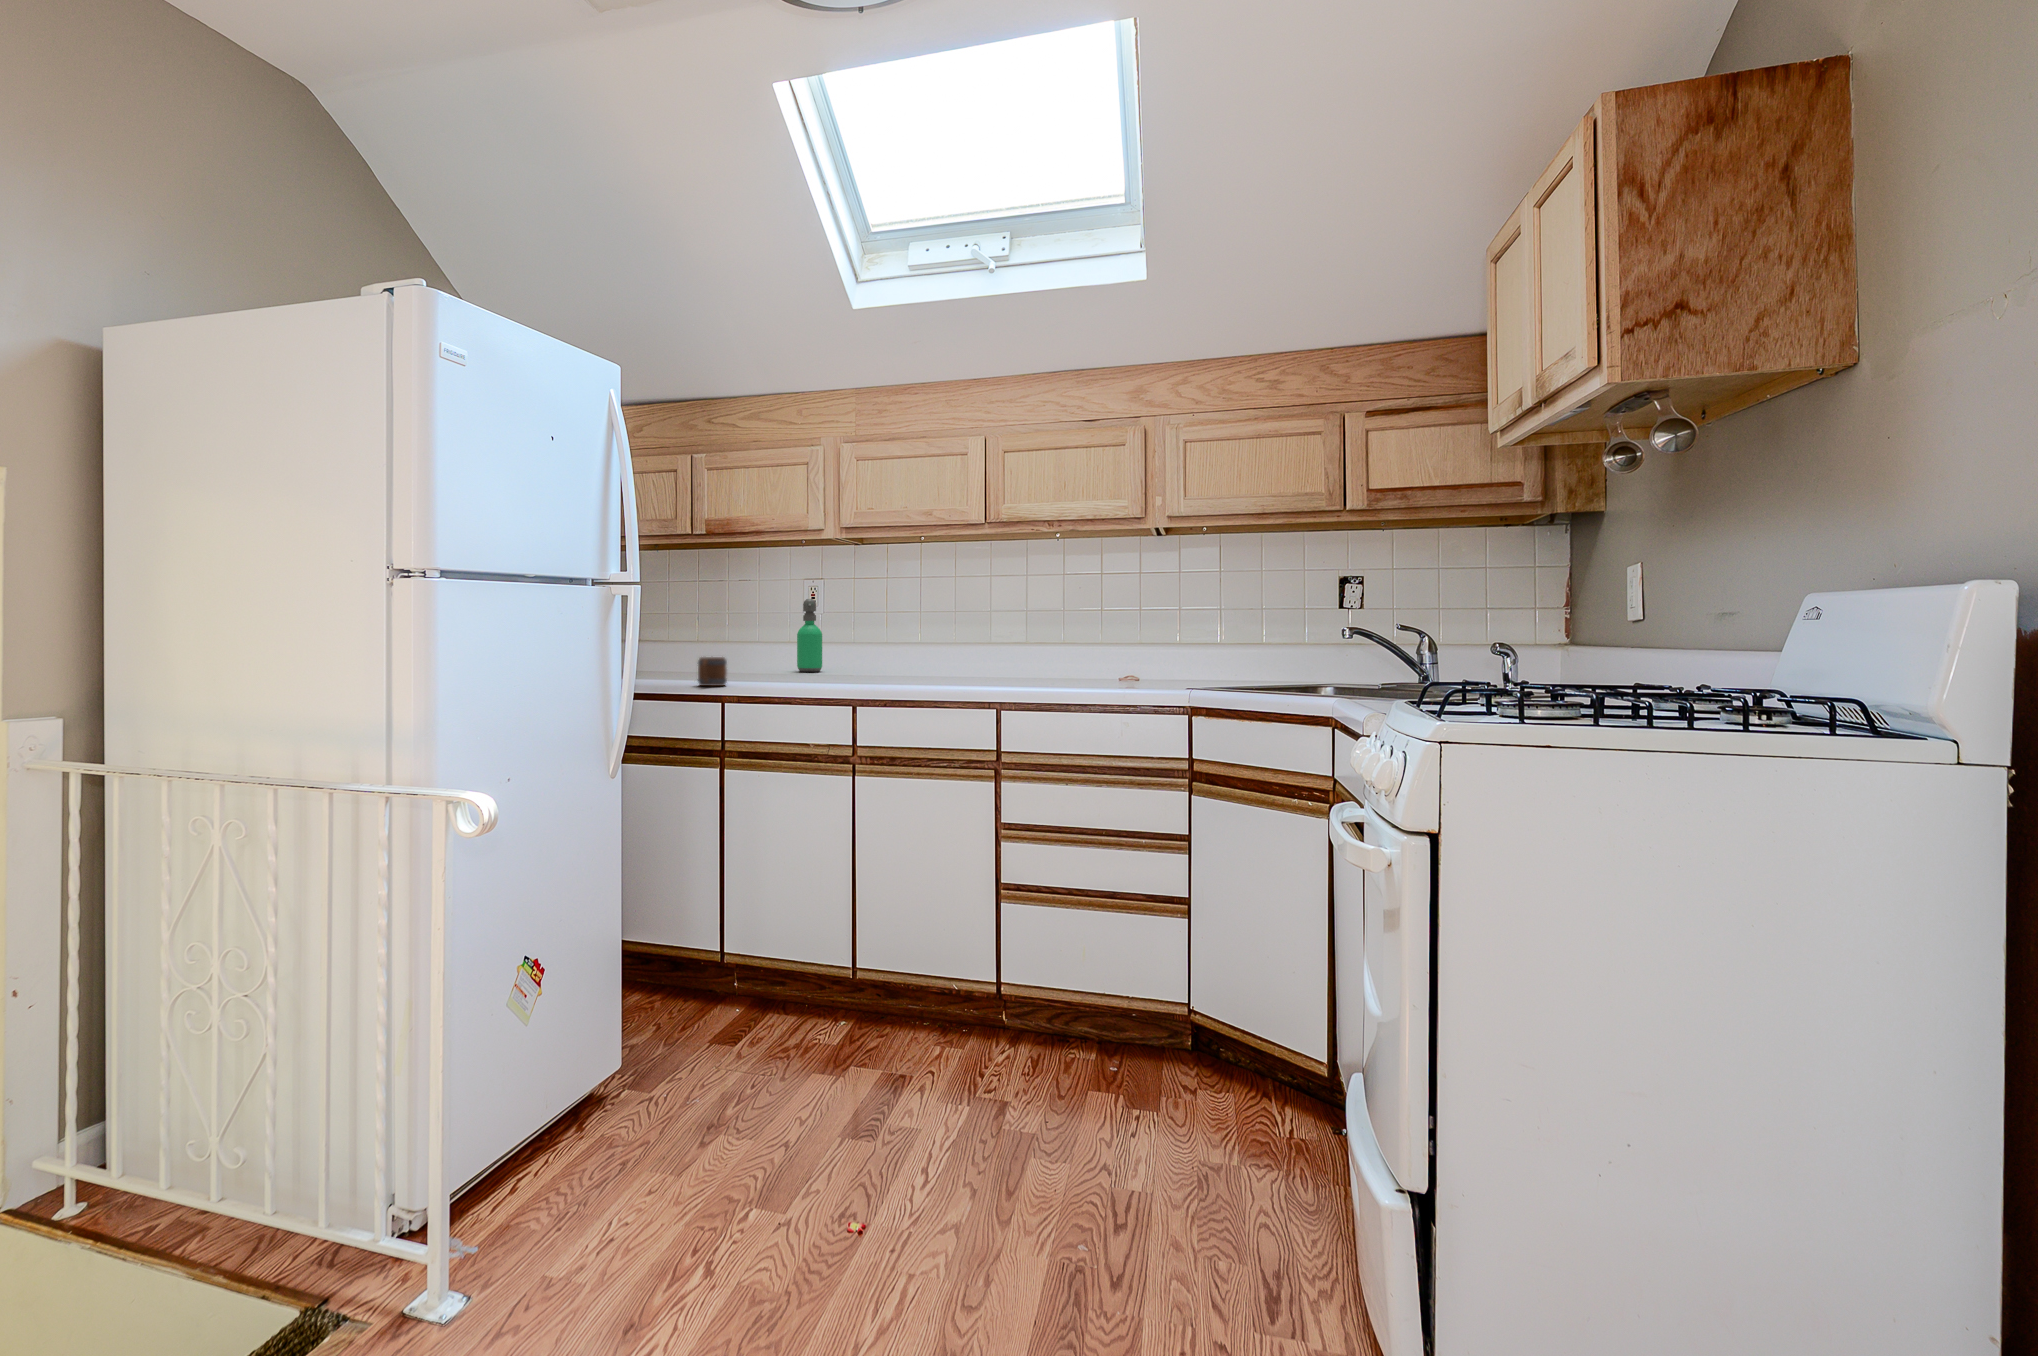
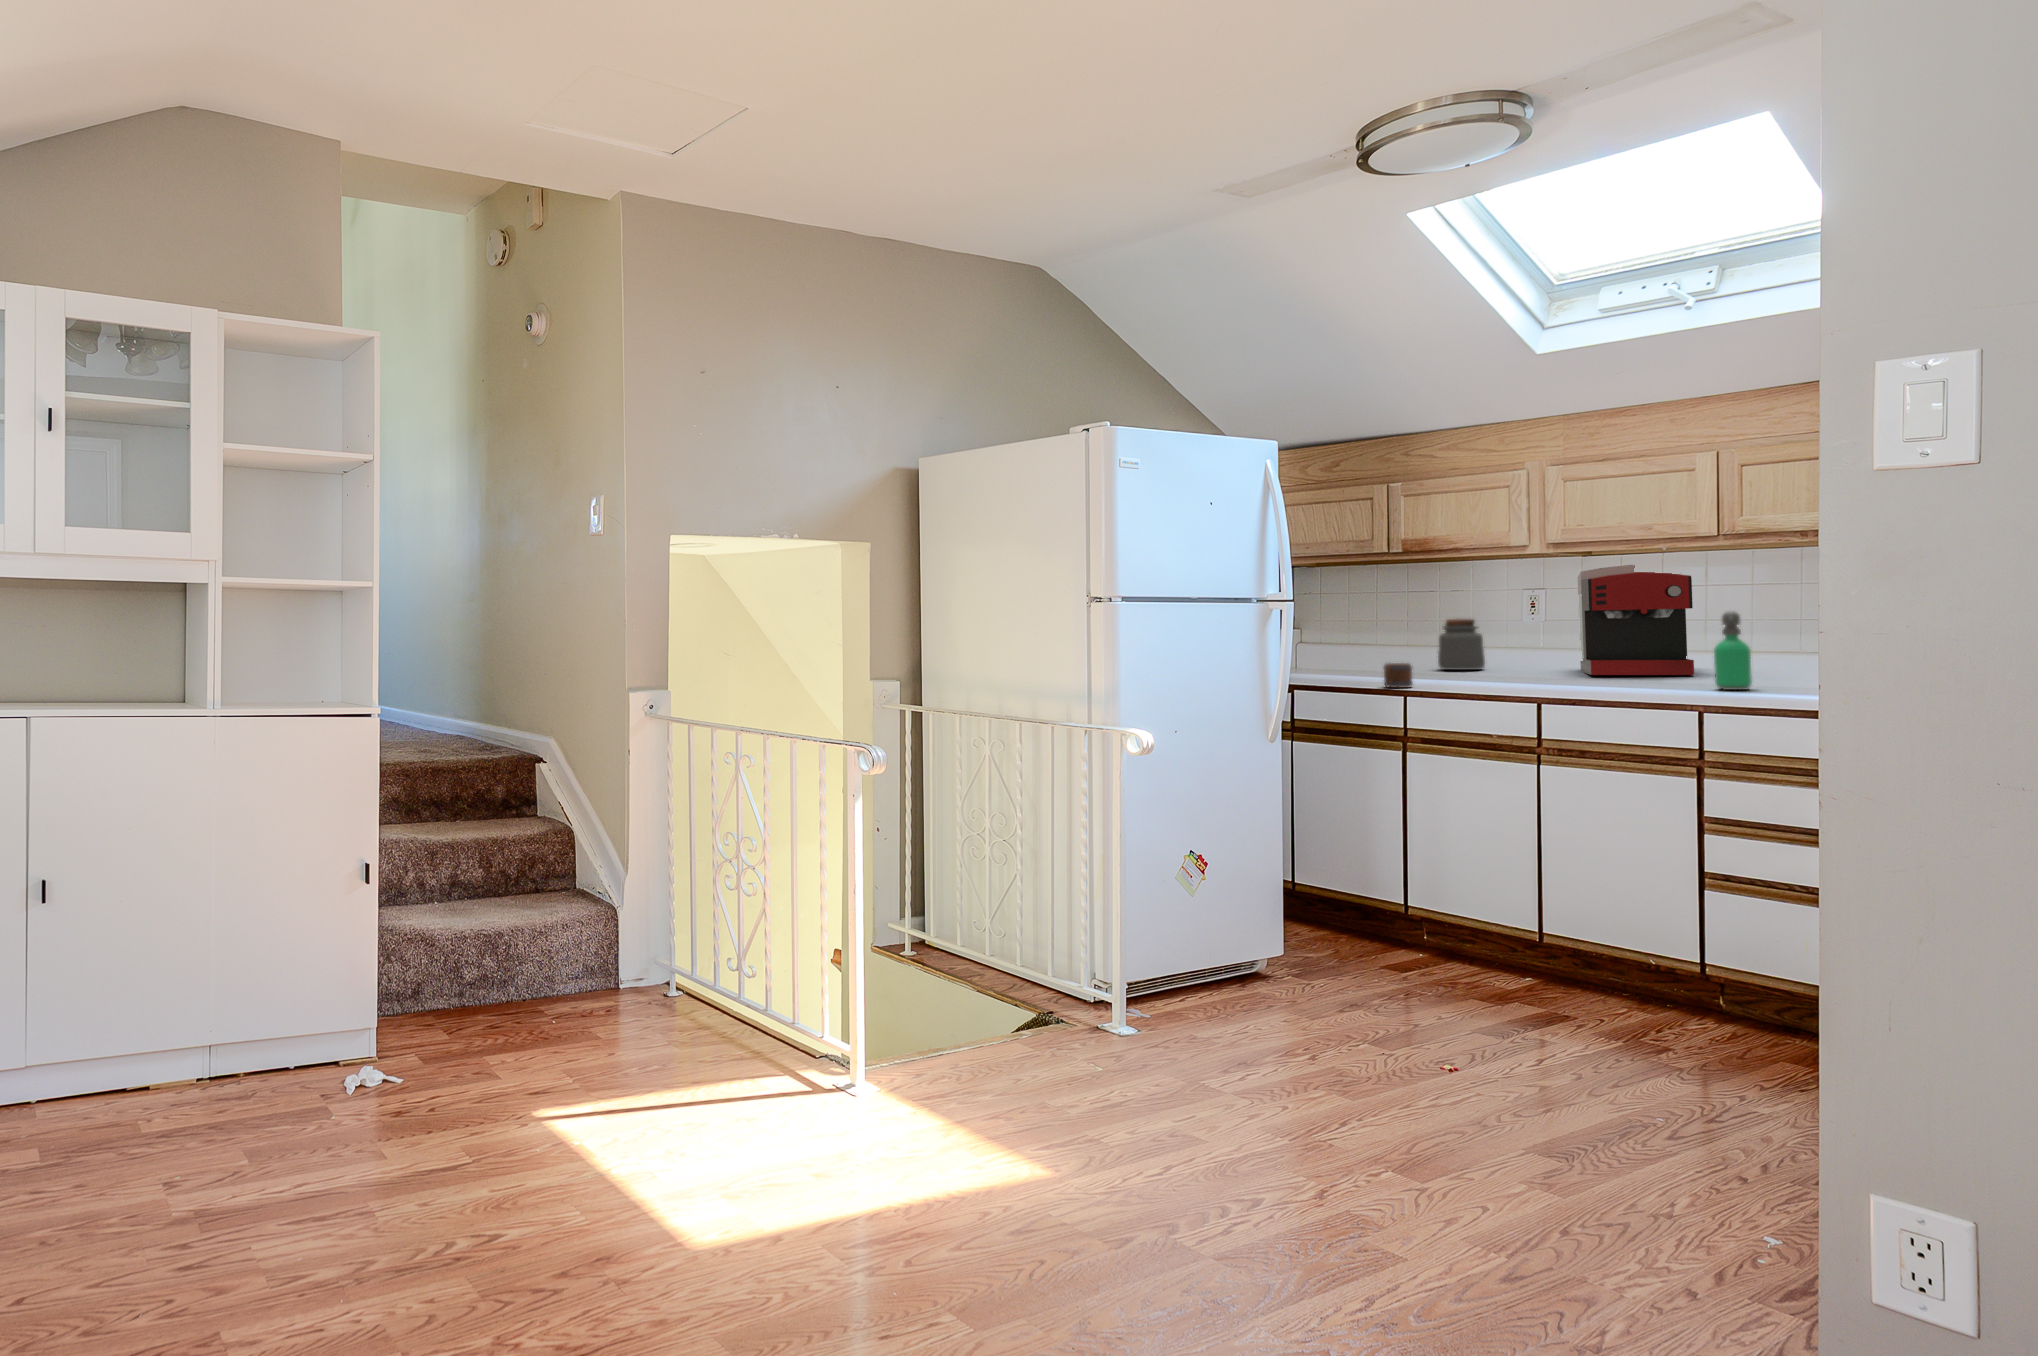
coffee maker: none [859,556,962,672] -> present [1578,565,1694,675]
soap dispenser: present [797,599,822,672] -> present [1714,611,1752,690]
jar: none [733,611,776,668] -> present [1438,618,1485,670]

